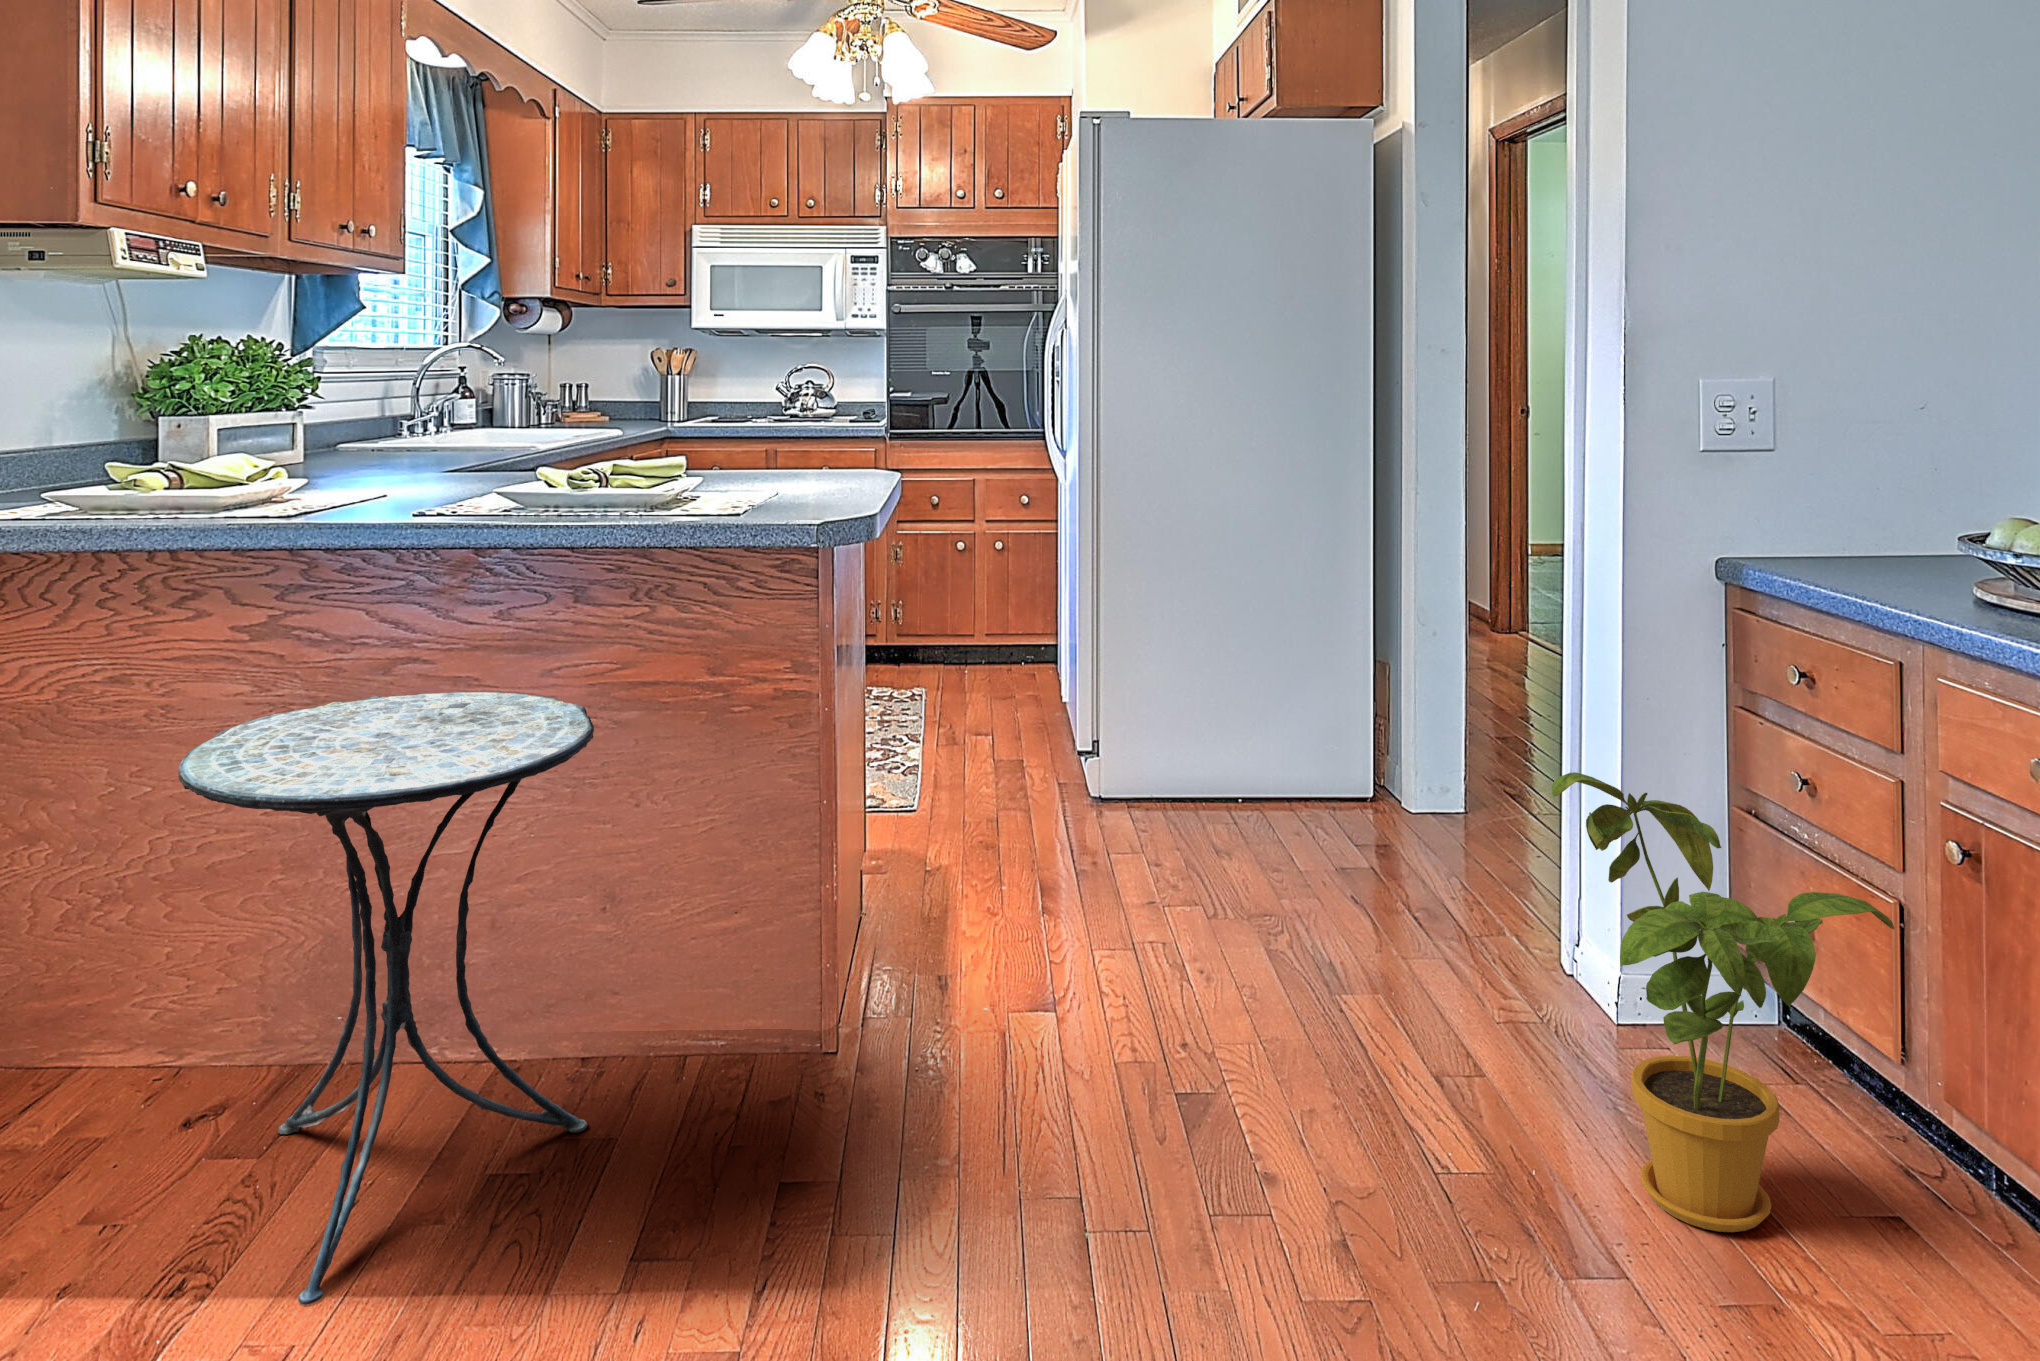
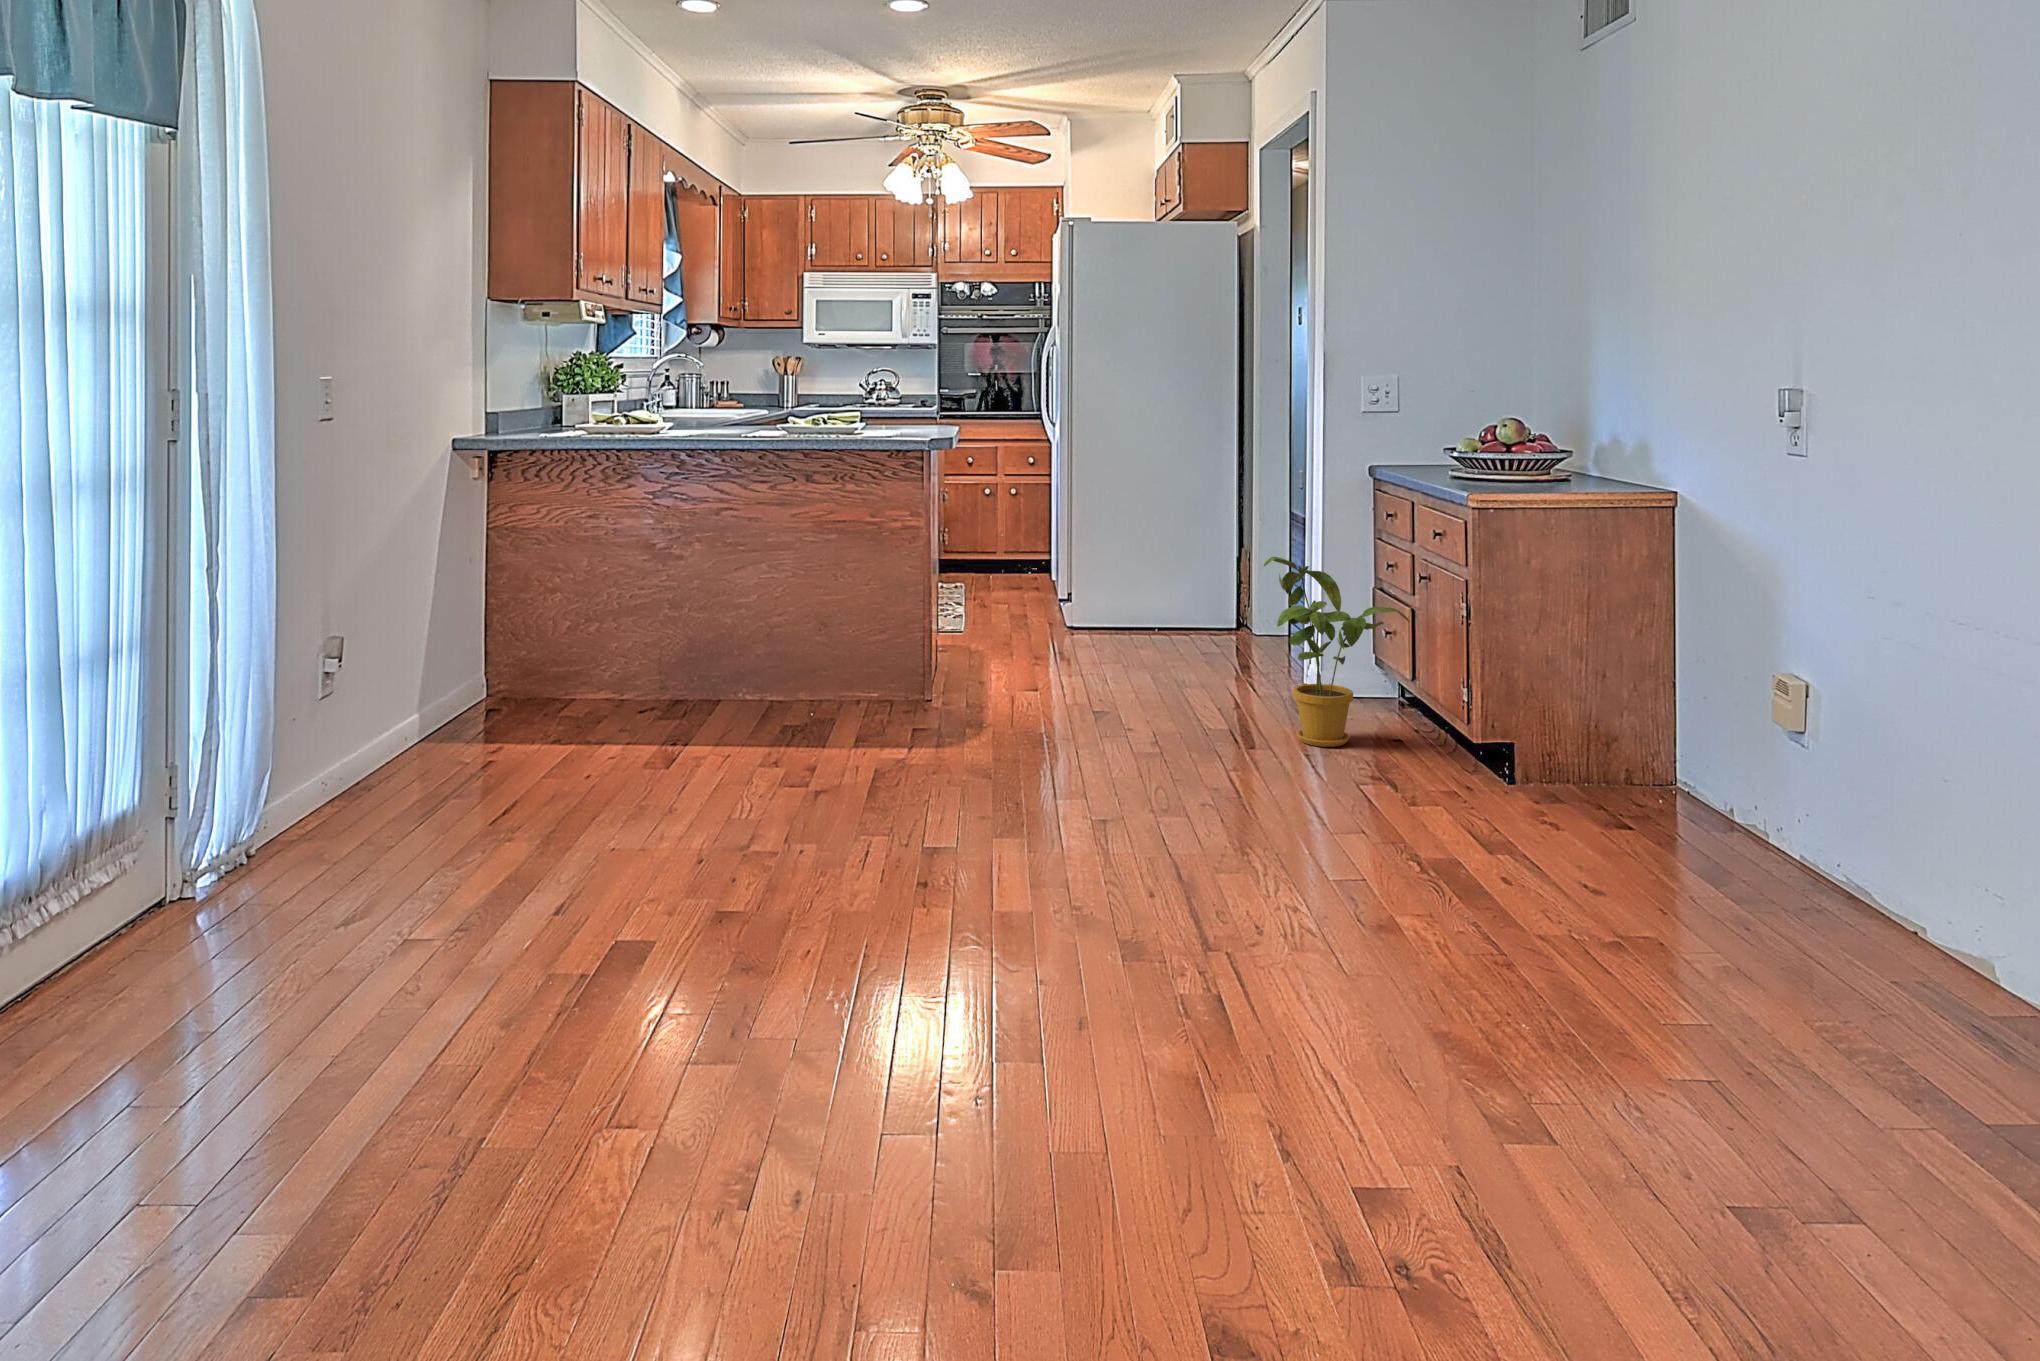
side table: present [178,692,594,1305] -> none [658,522,828,751]

